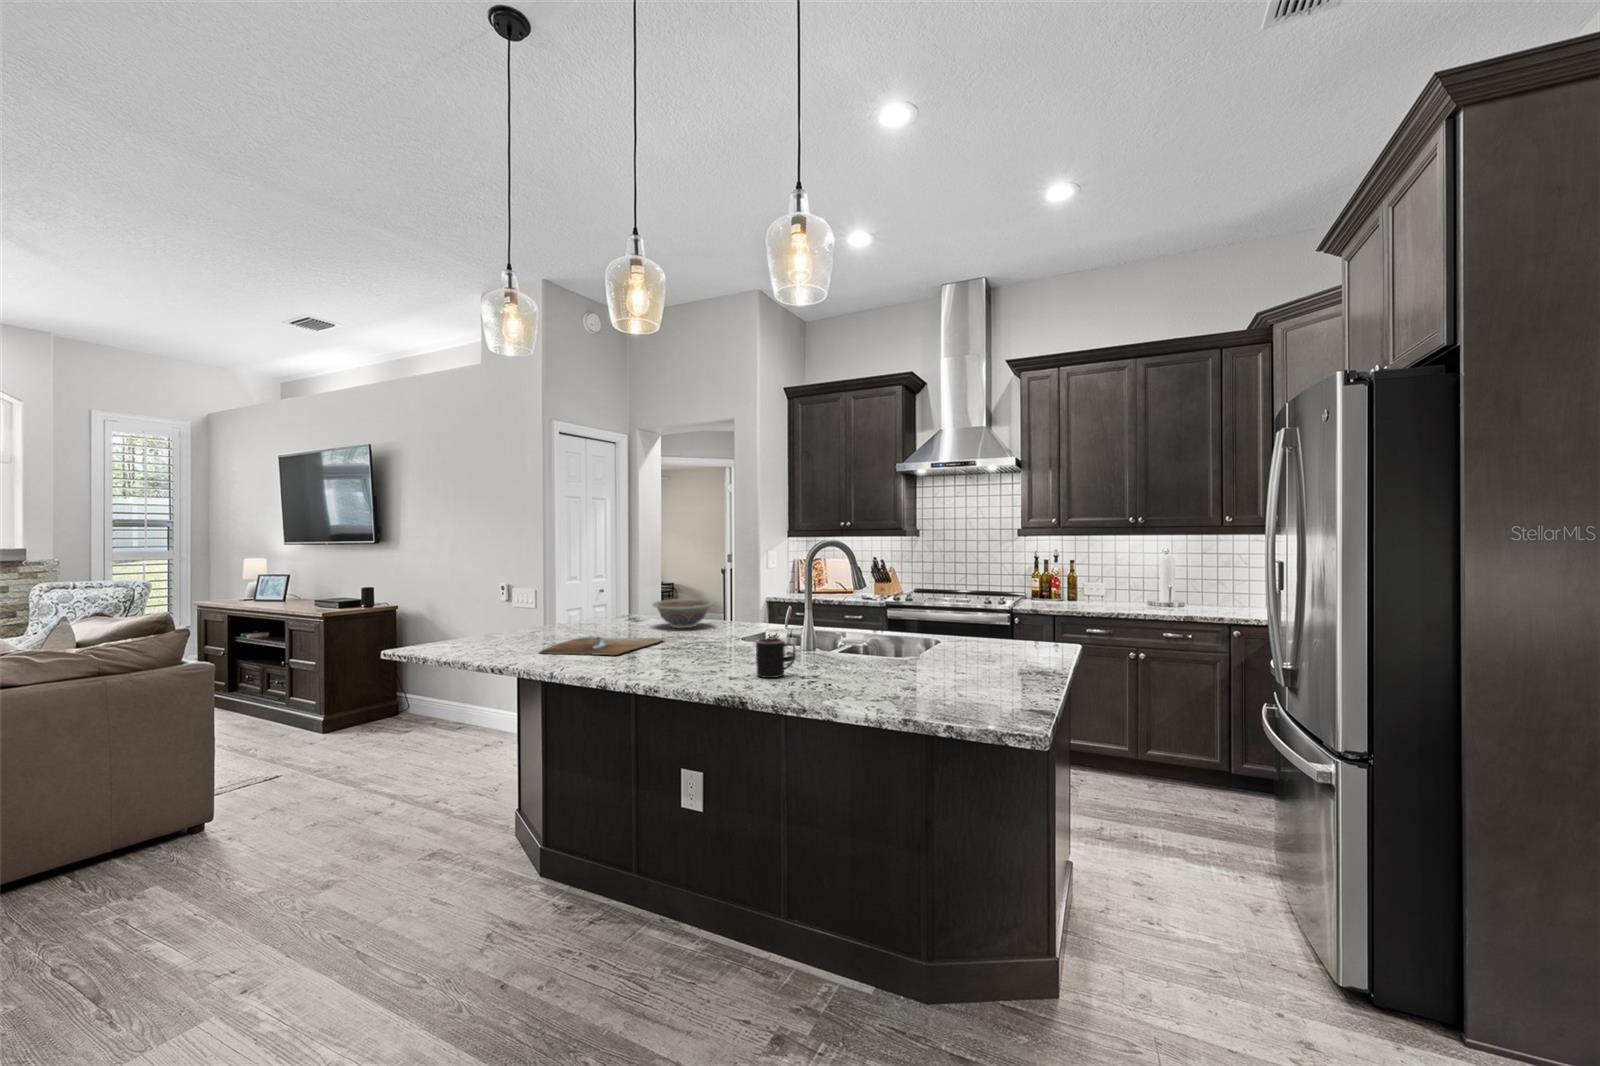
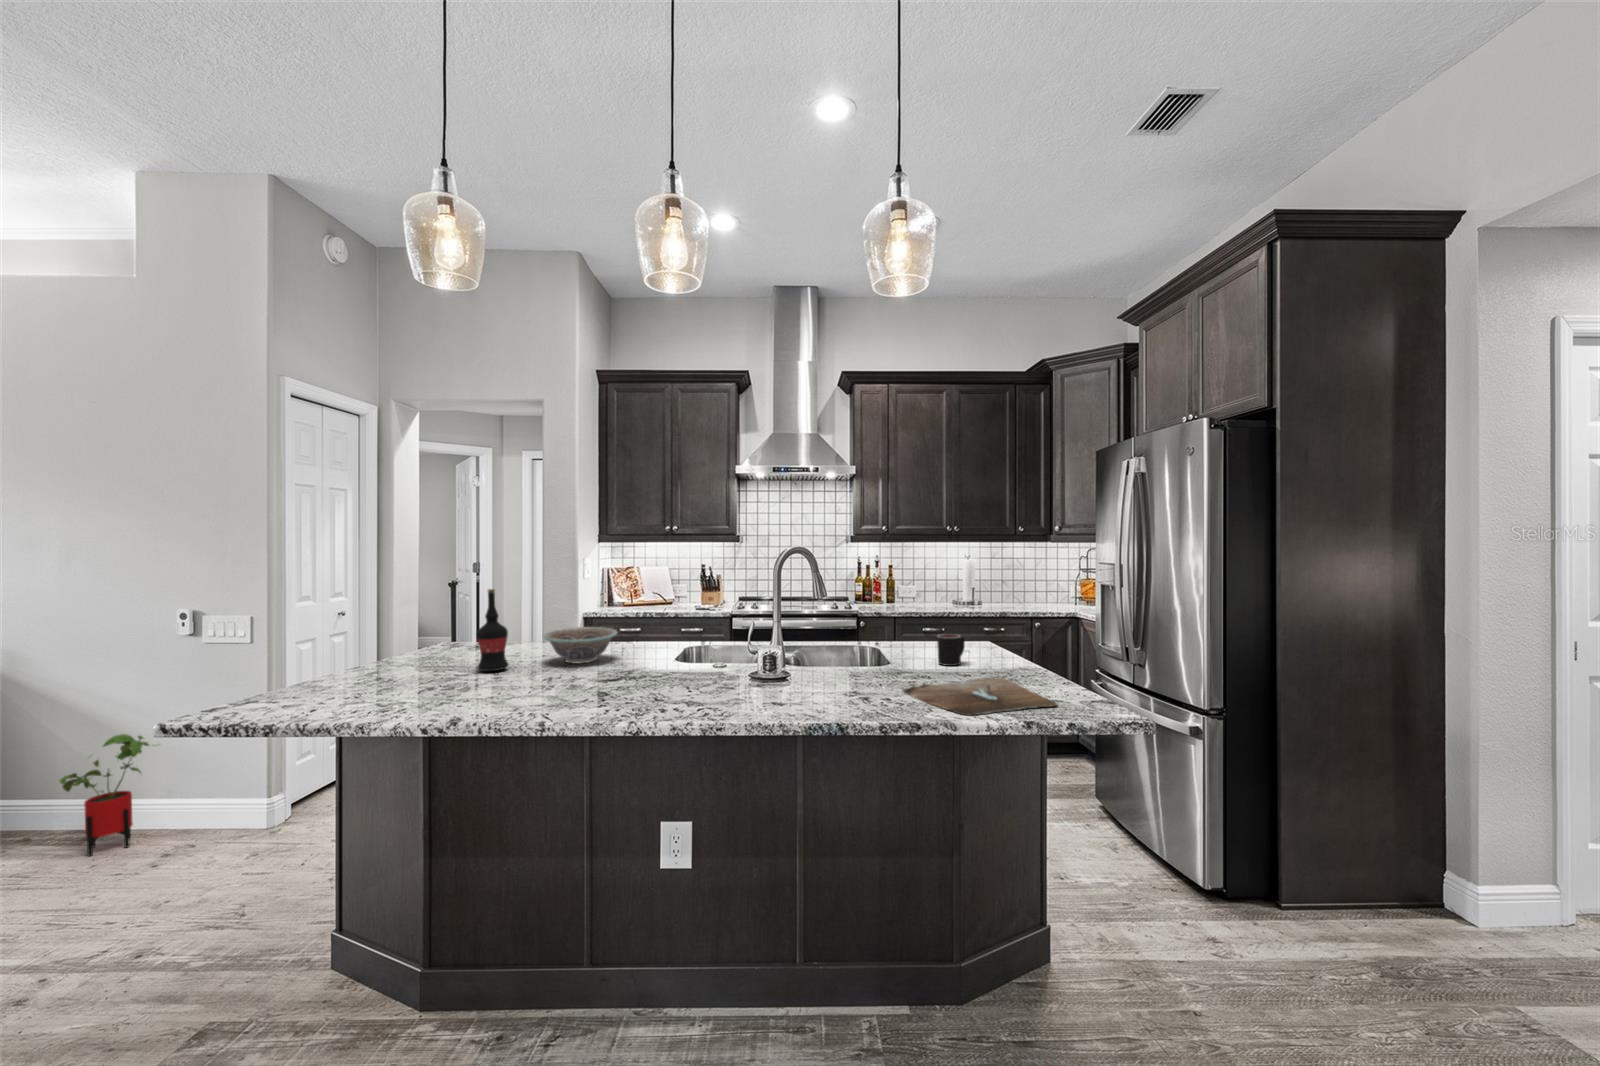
wine bottle: none [599,561,624,628] -> present [477,589,508,671]
cutting board: present [539,636,663,655] -> present [903,677,1057,716]
mug: present [756,639,795,678] -> present [937,634,965,666]
house plant: none [413,658,470,739] -> present [60,734,149,857]

